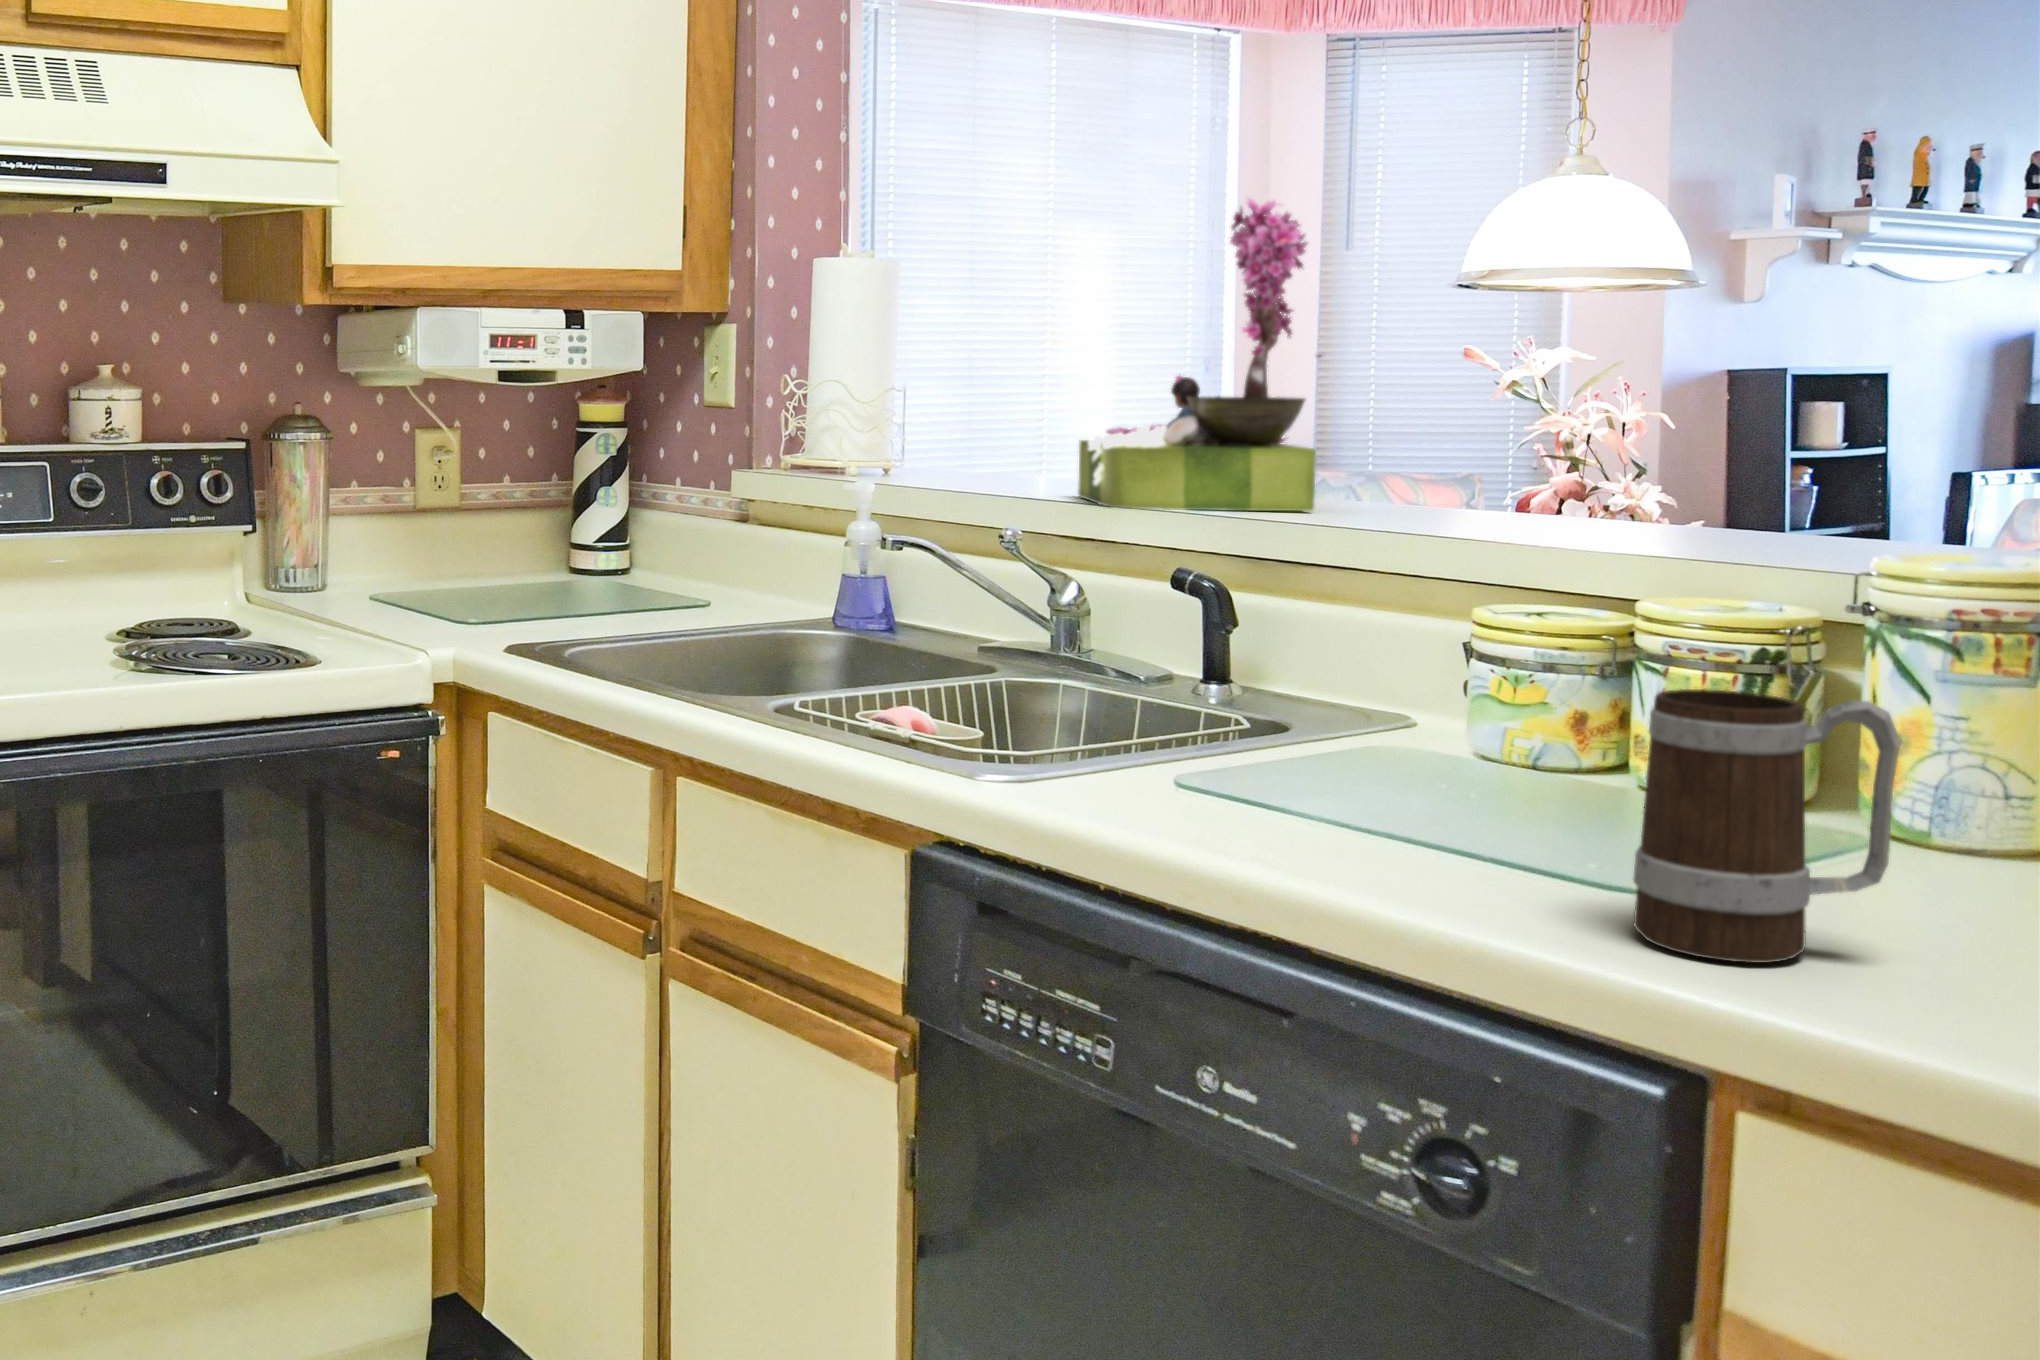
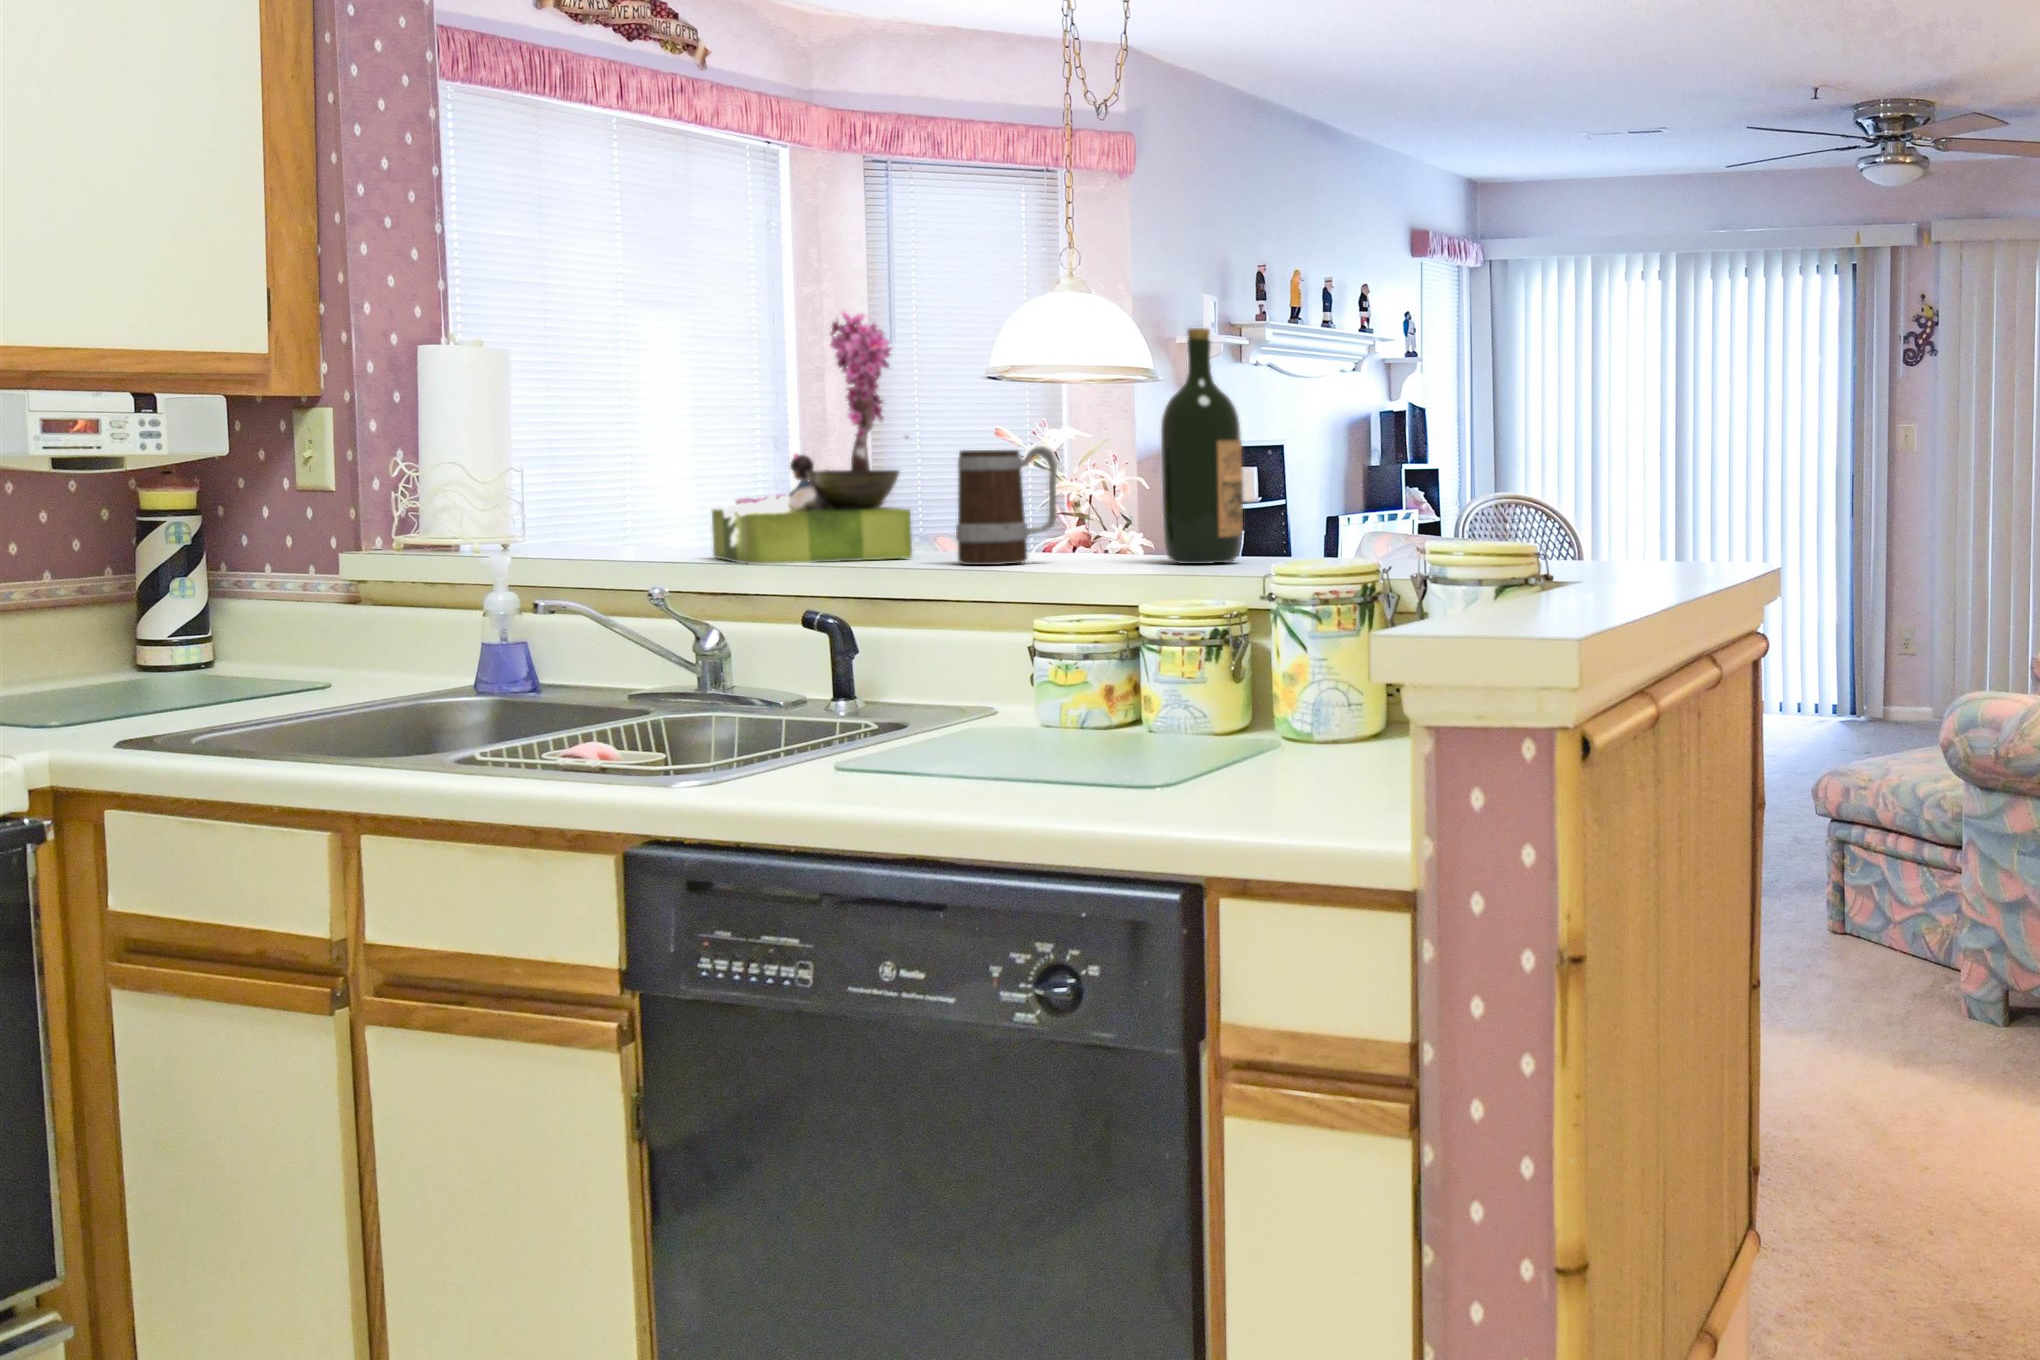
wine bottle: none [1683,195,1828,548] -> present [1161,328,1243,564]
mug: present [1633,689,1901,963] -> present [956,446,1057,565]

